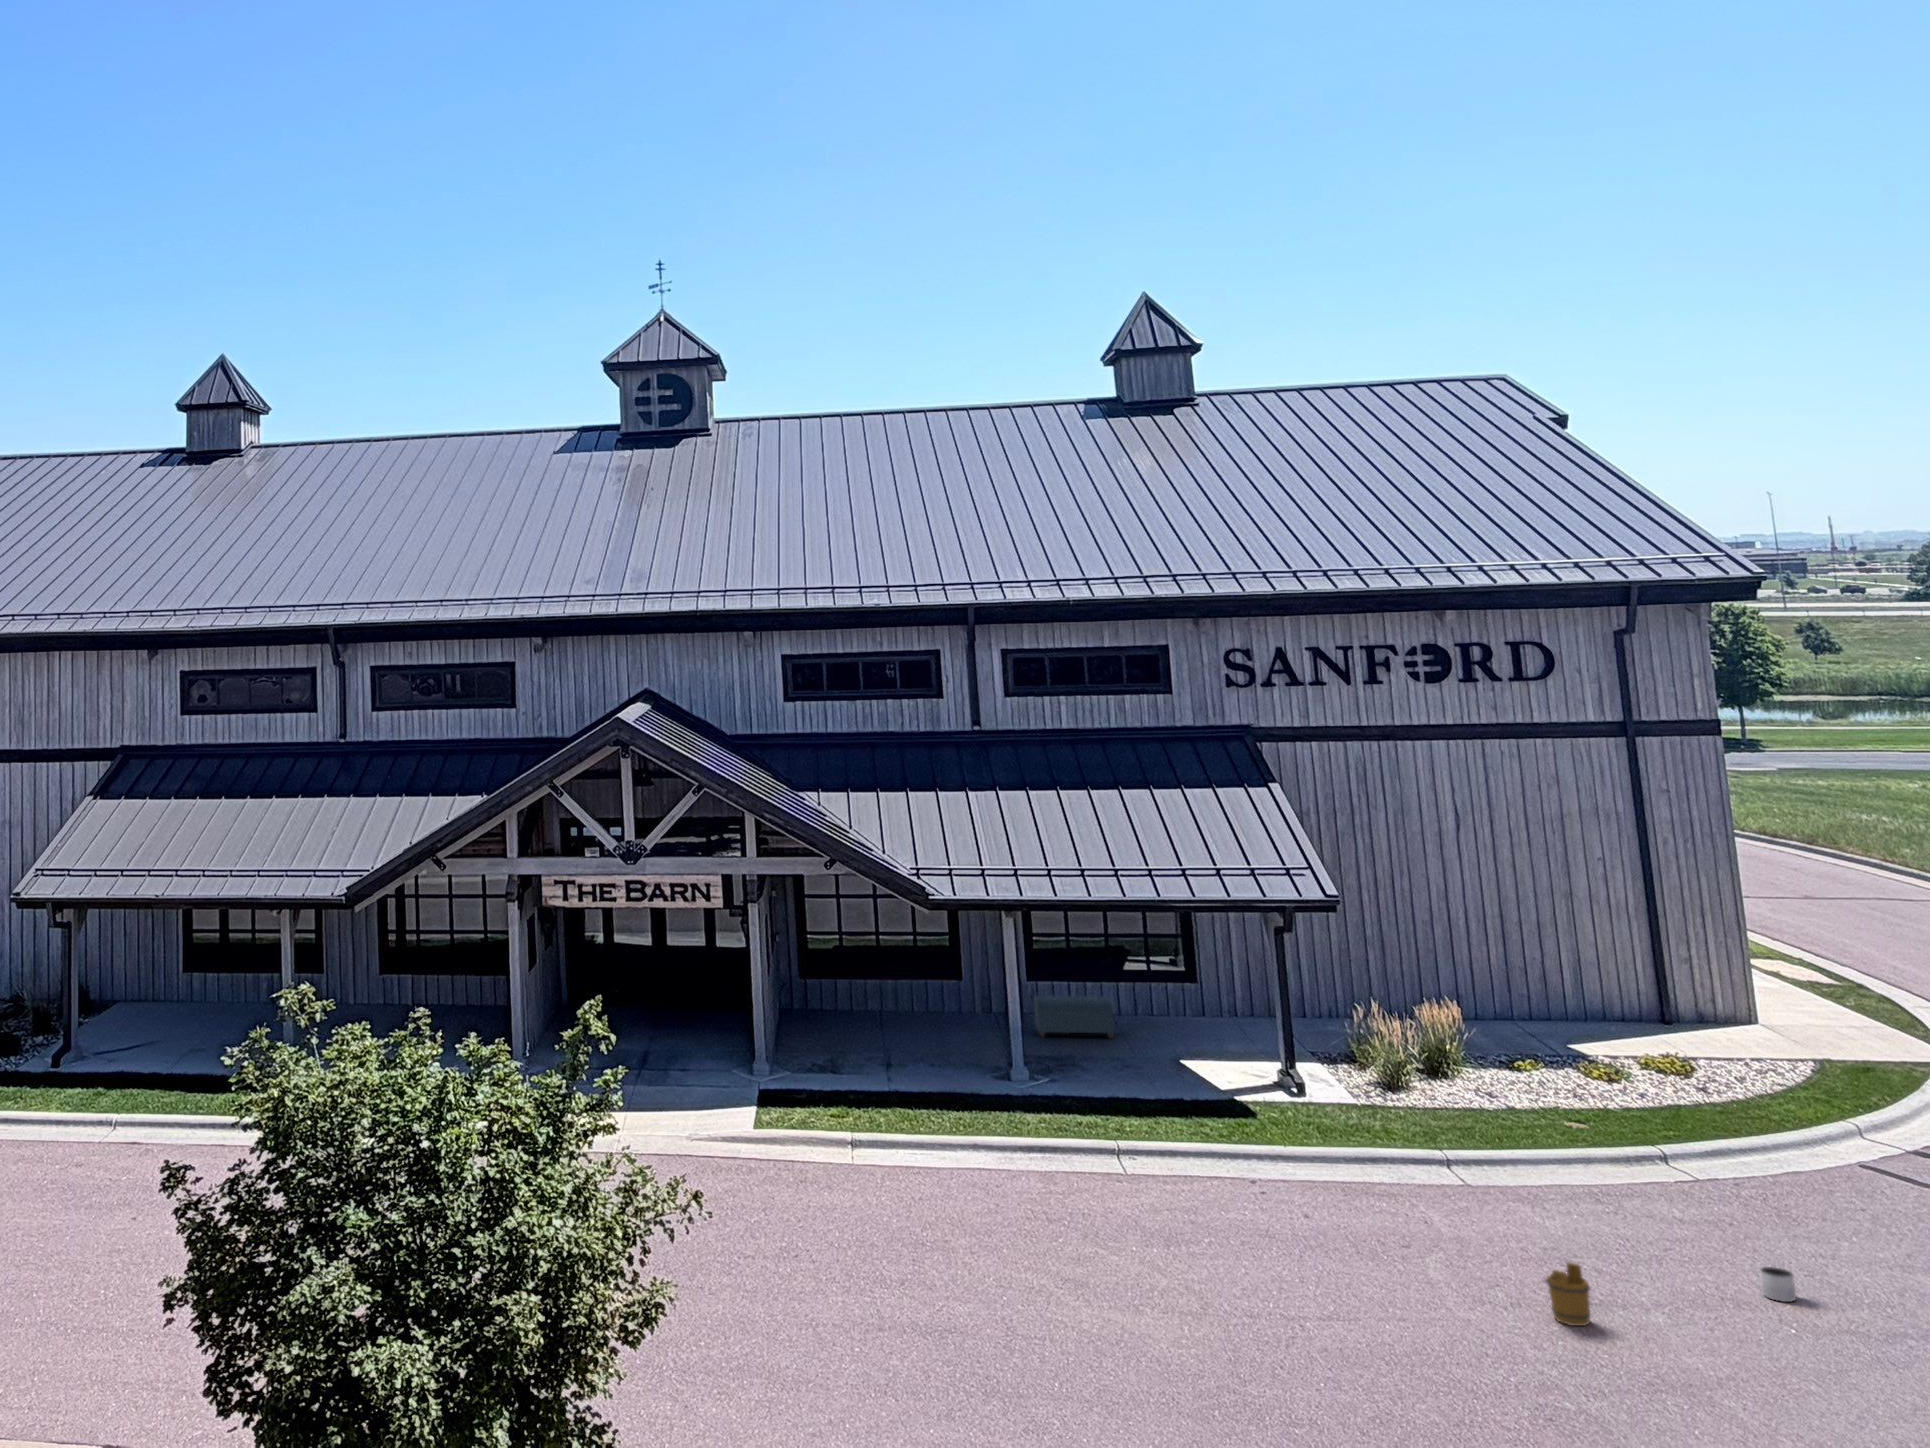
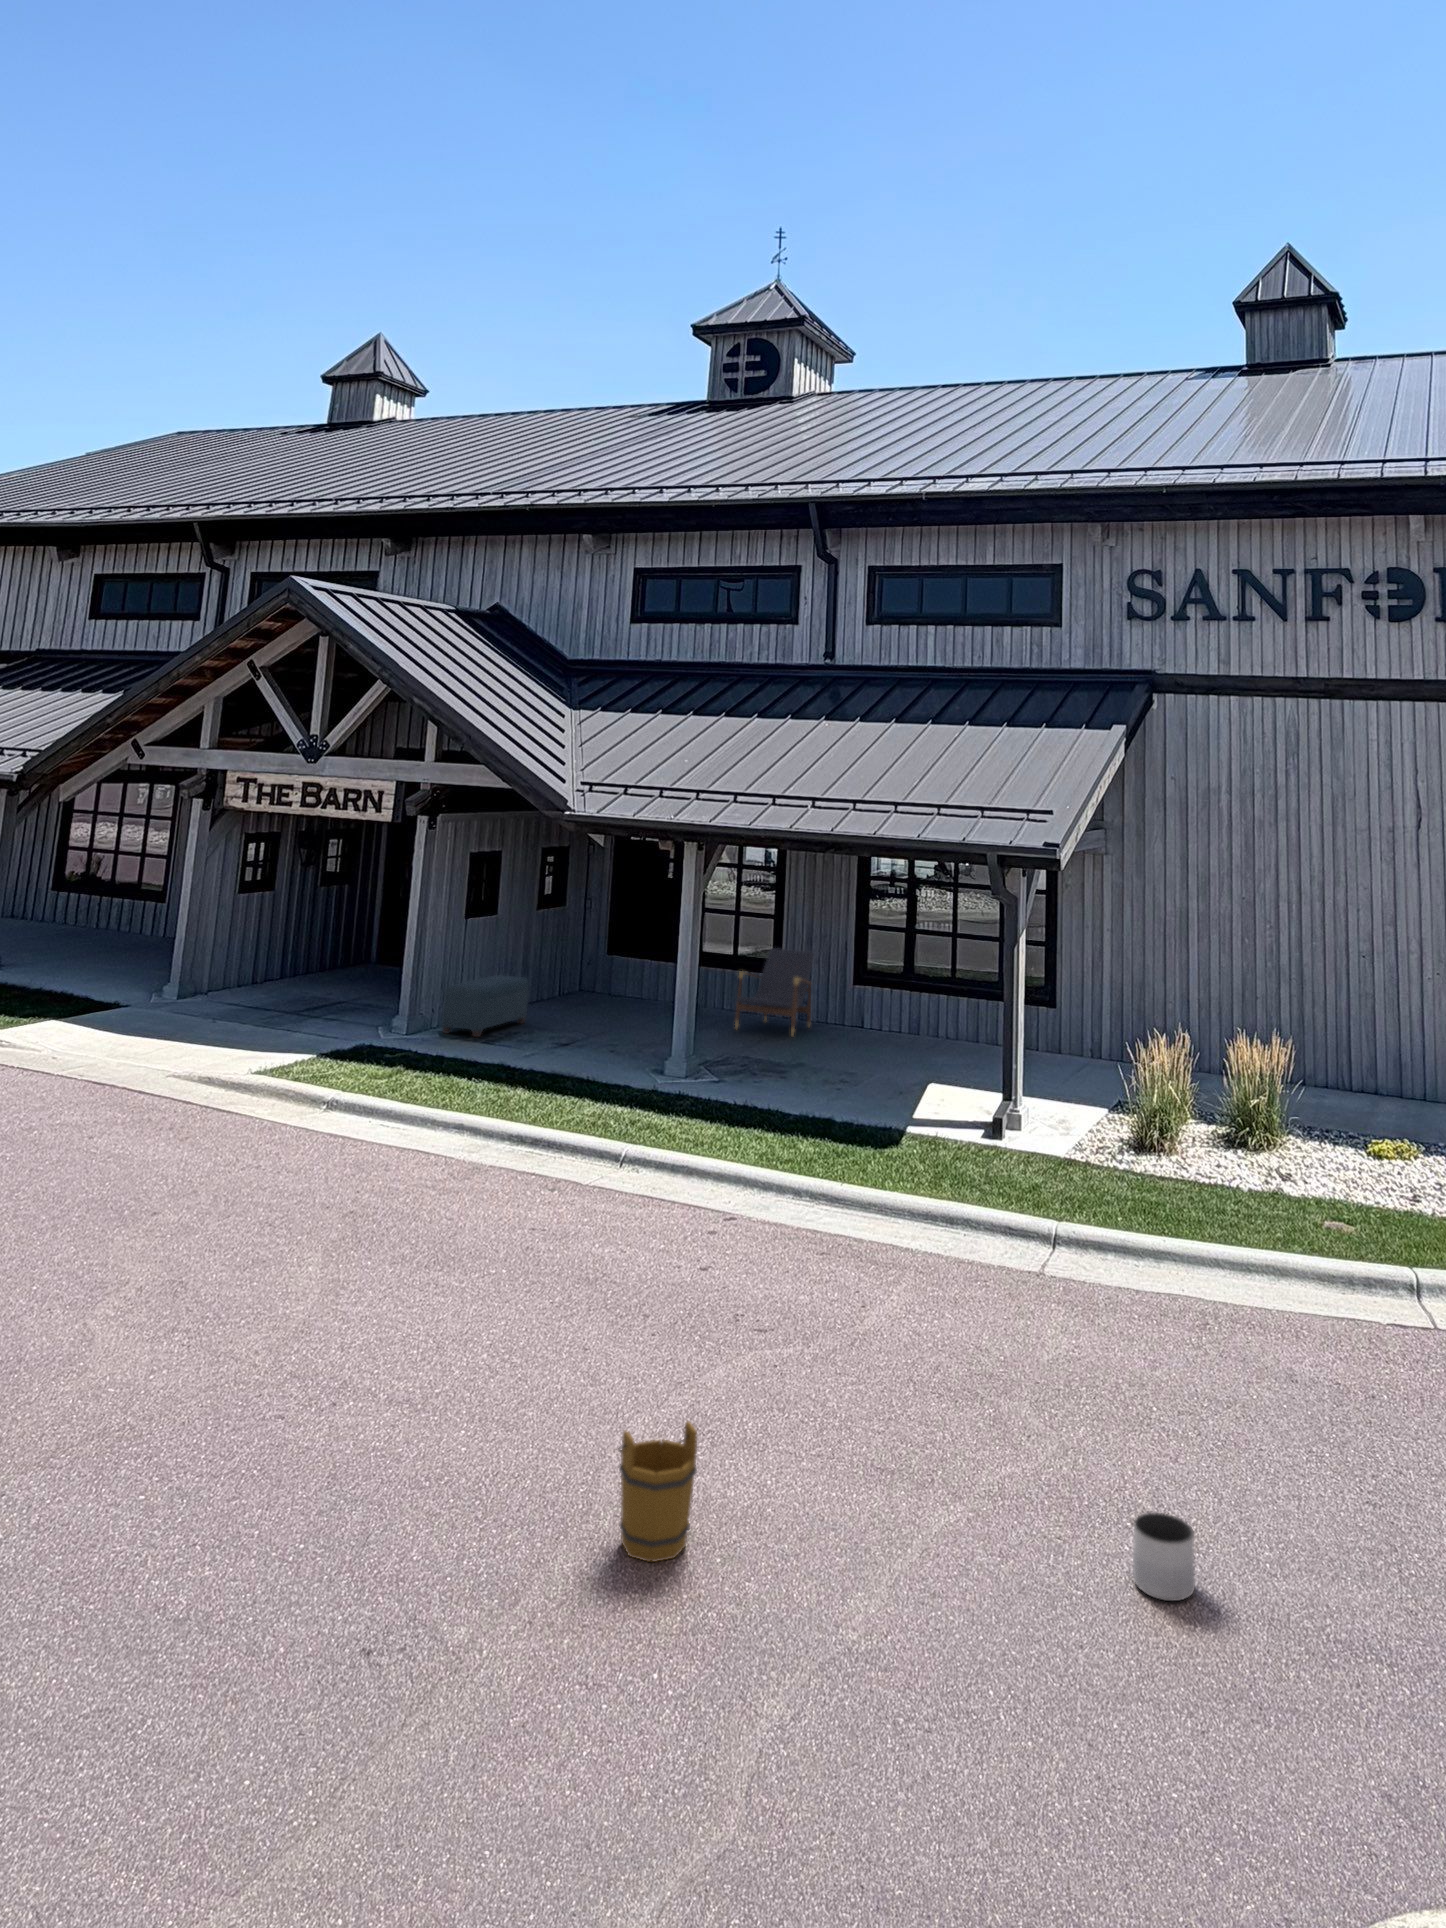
lounge chair: none [938,969,996,1040] -> present [735,948,814,1035]
bench: present [1034,996,1114,1038] -> present [442,975,529,1037]

